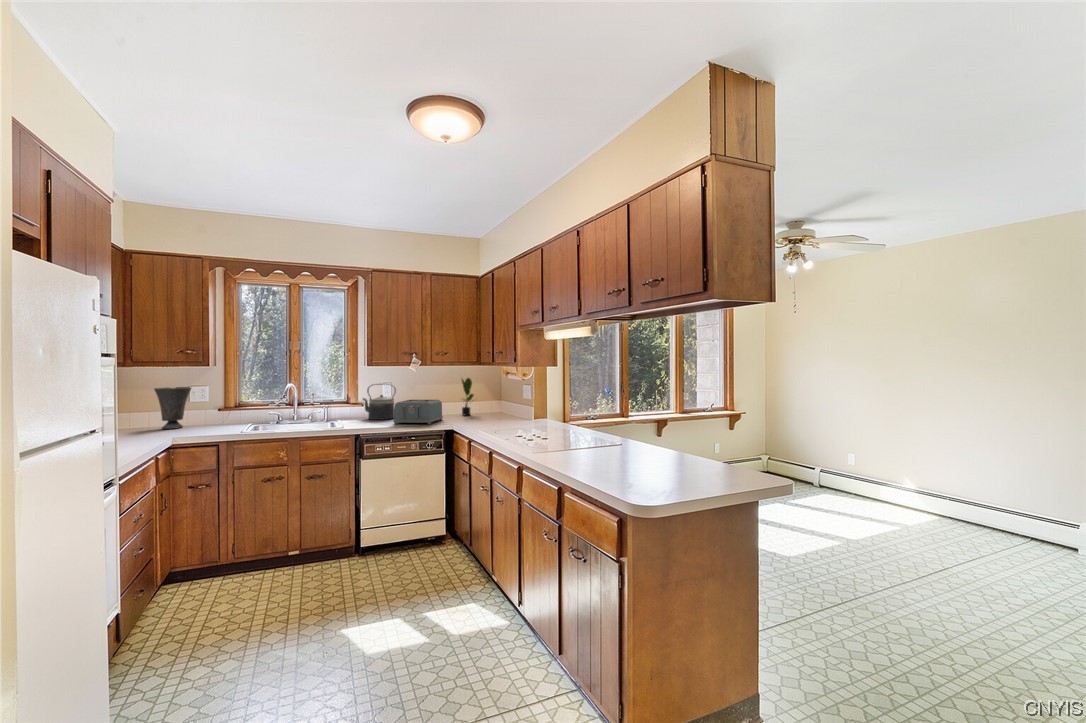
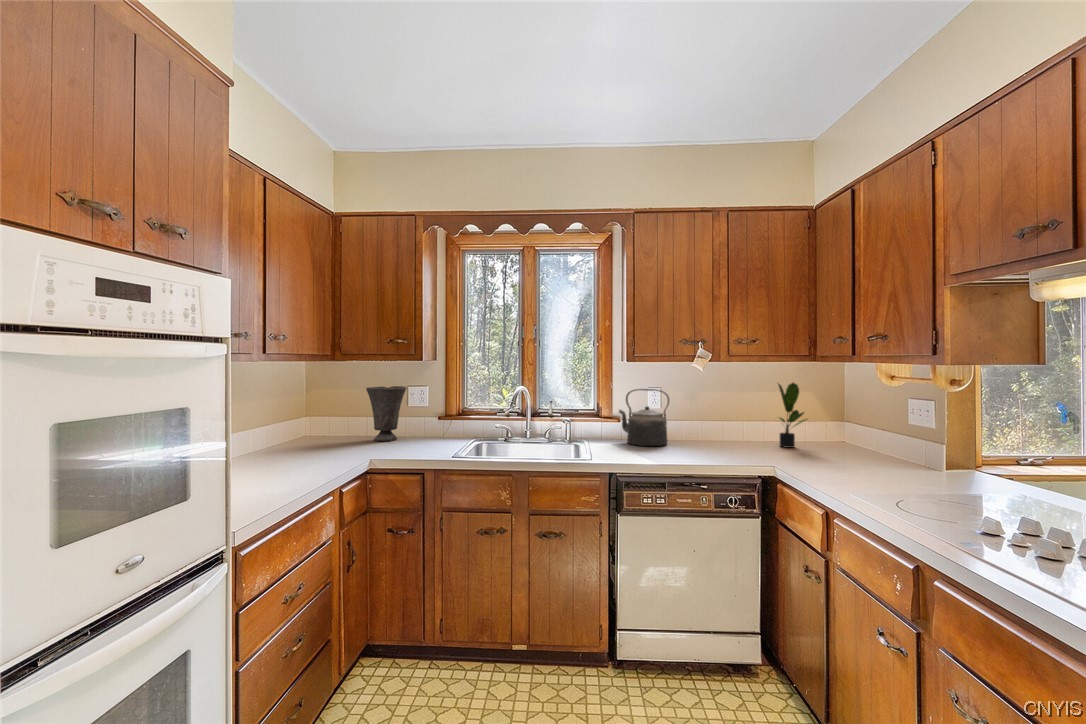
toaster: present [393,400,443,424] -> none [669,417,751,465]

